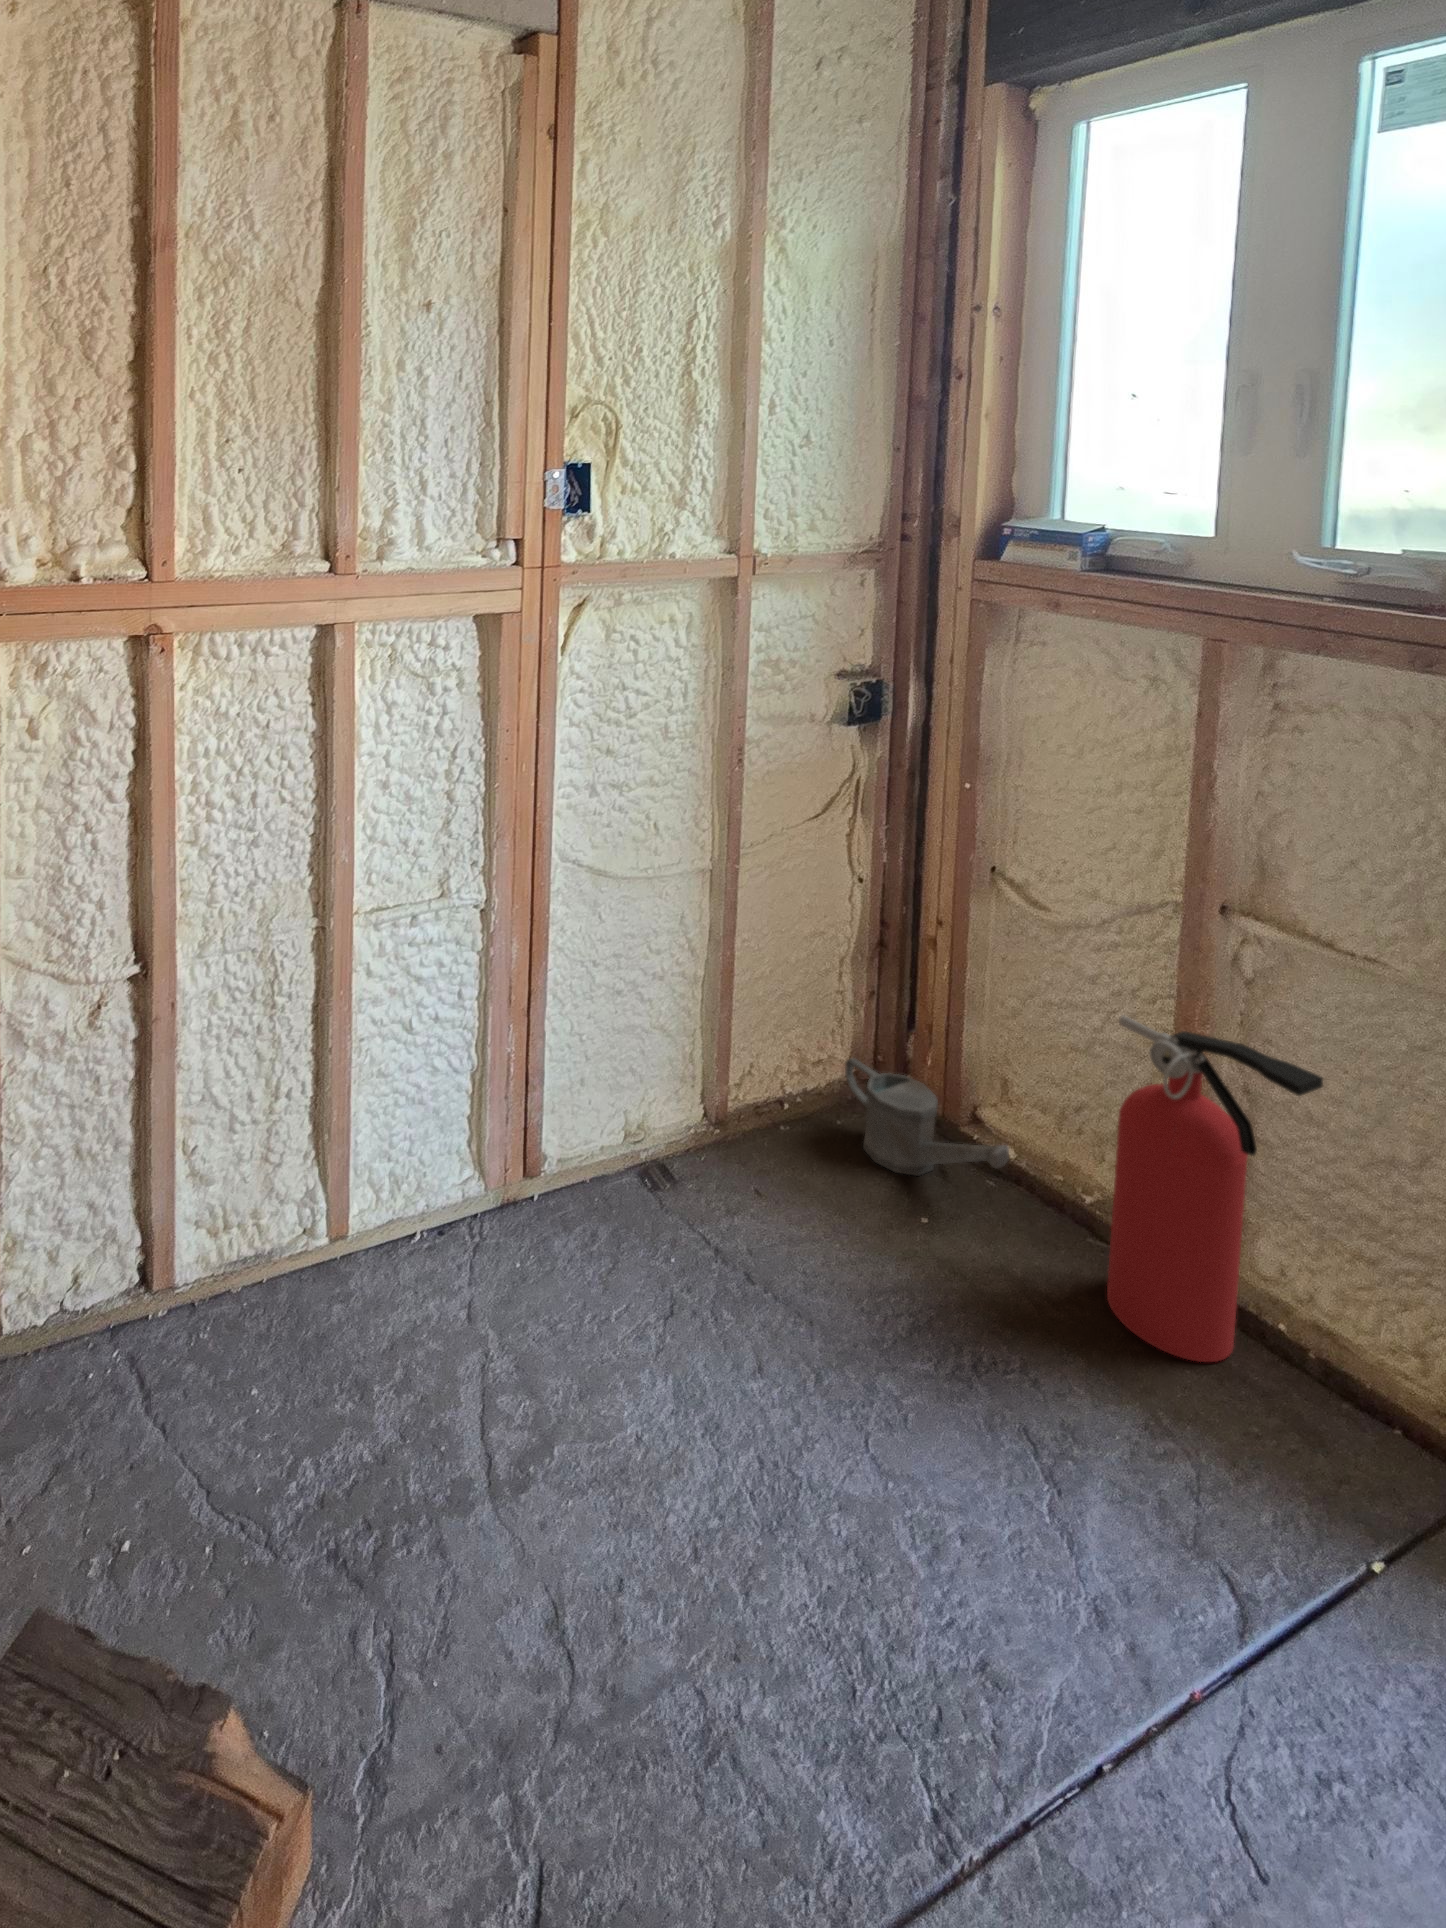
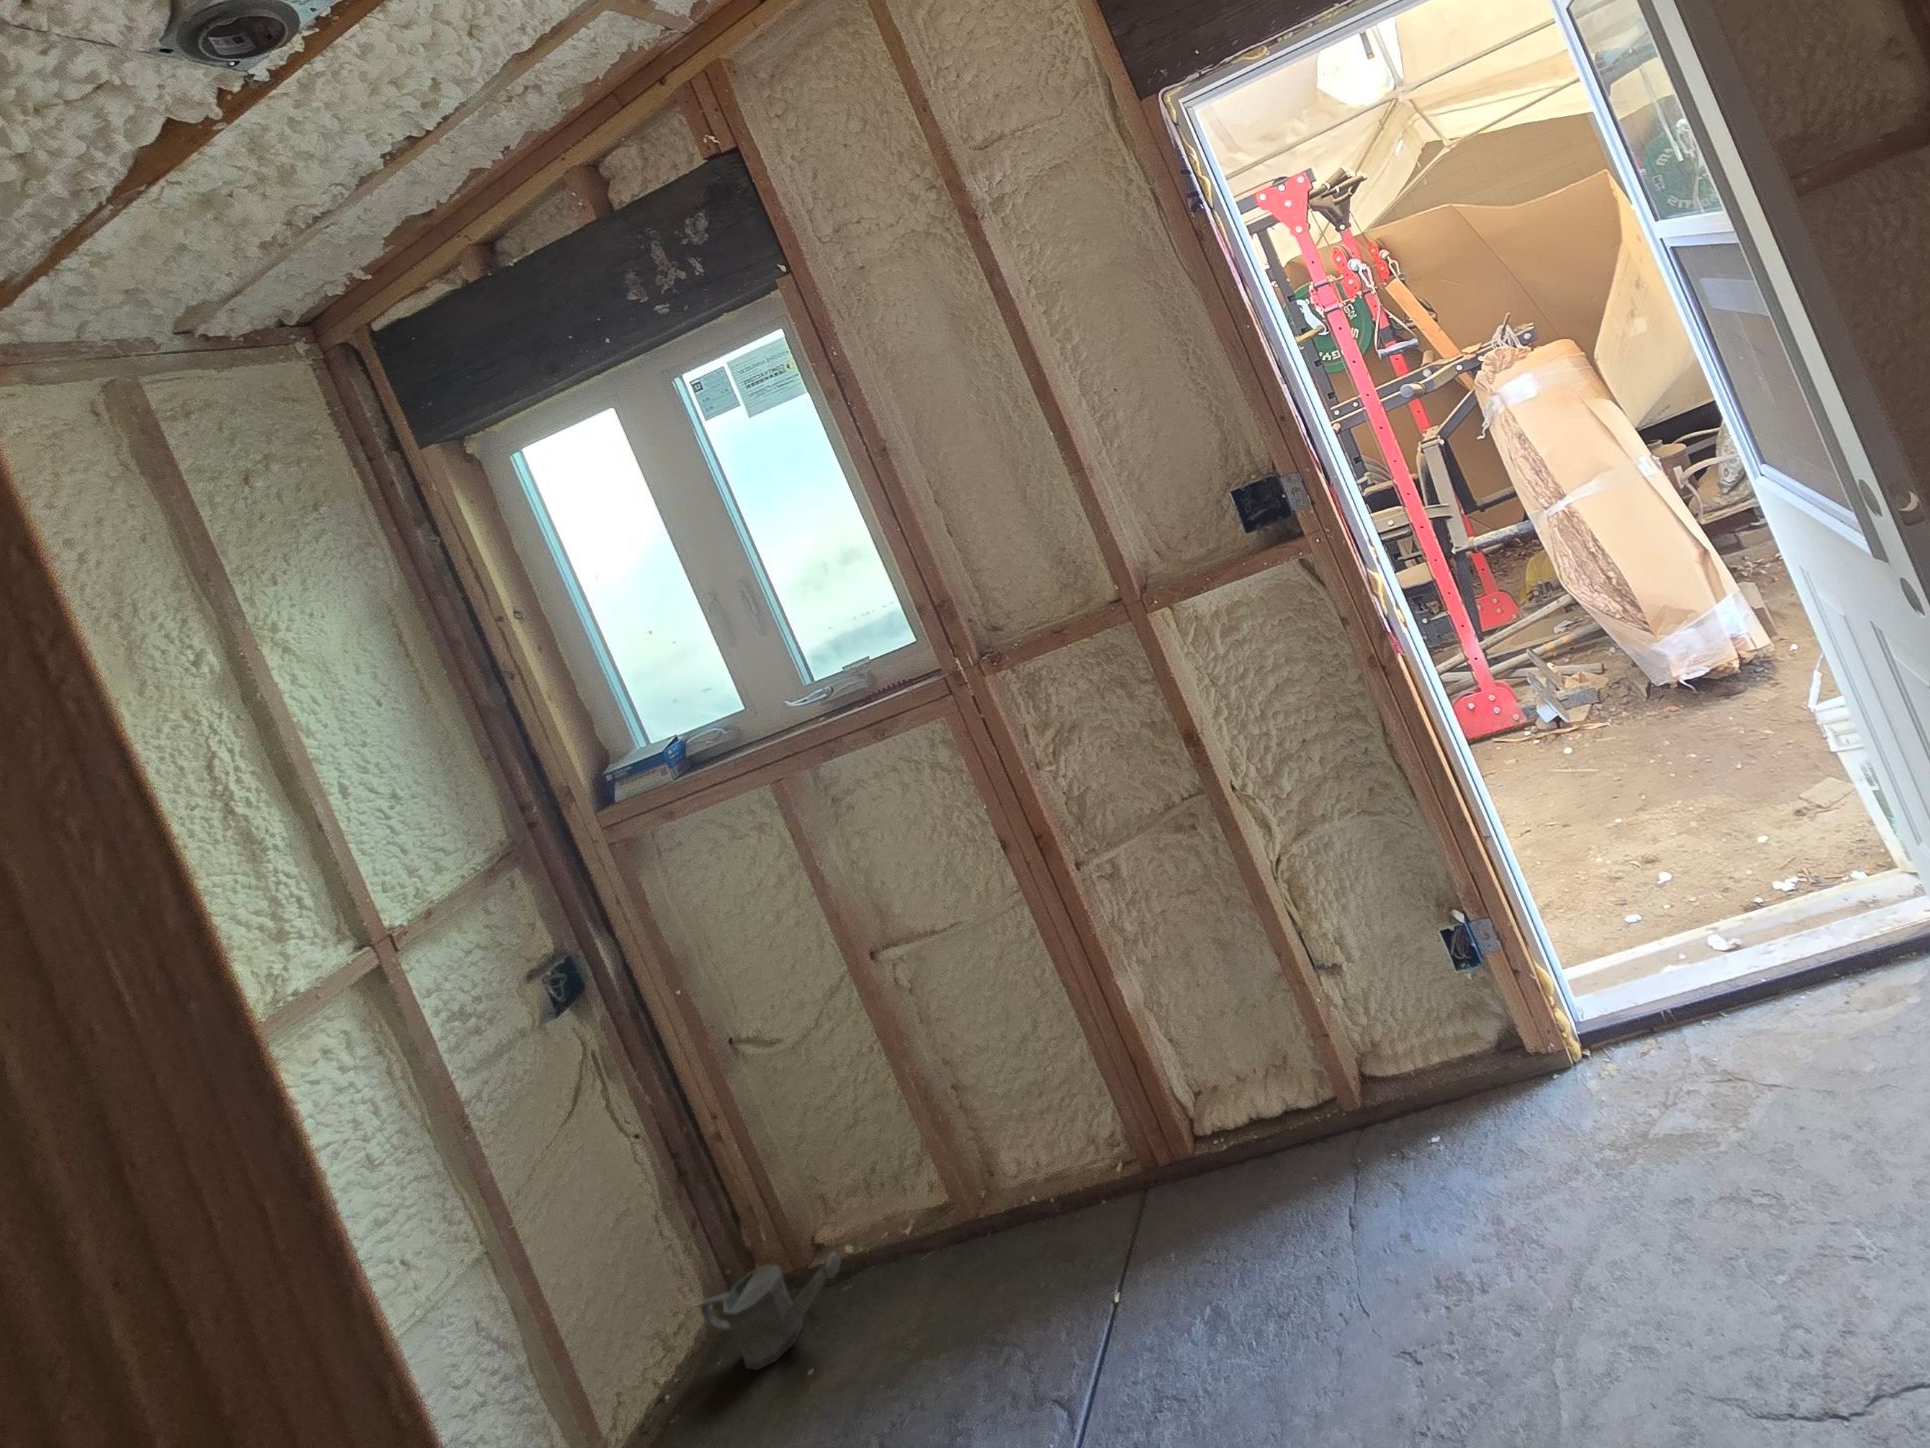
fire extinguisher: present [1107,1016,1323,1362] -> none [845,1024,1009,1302]

